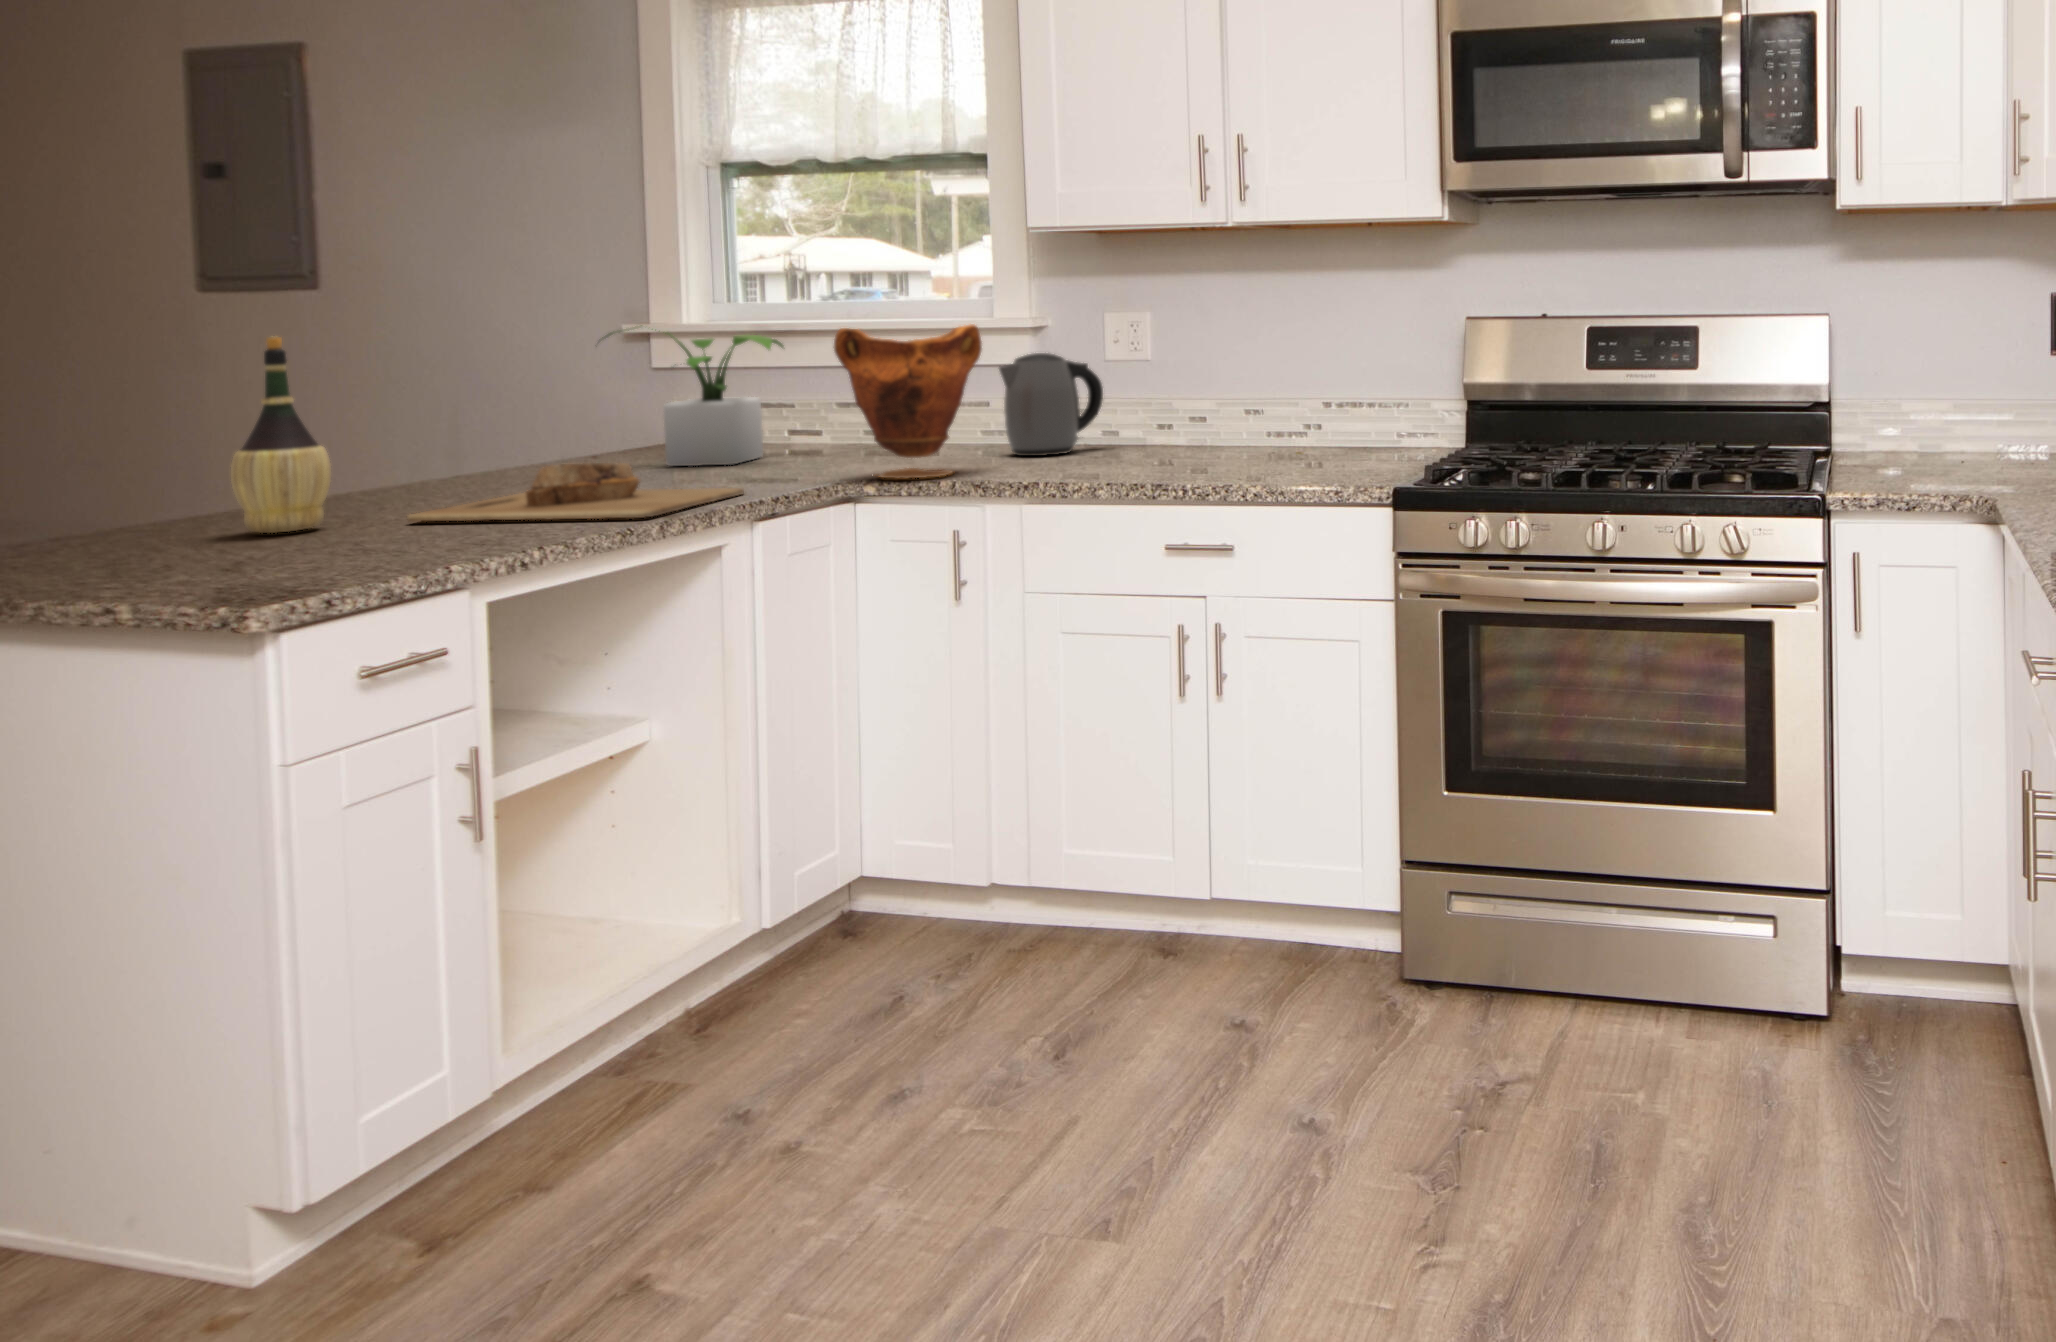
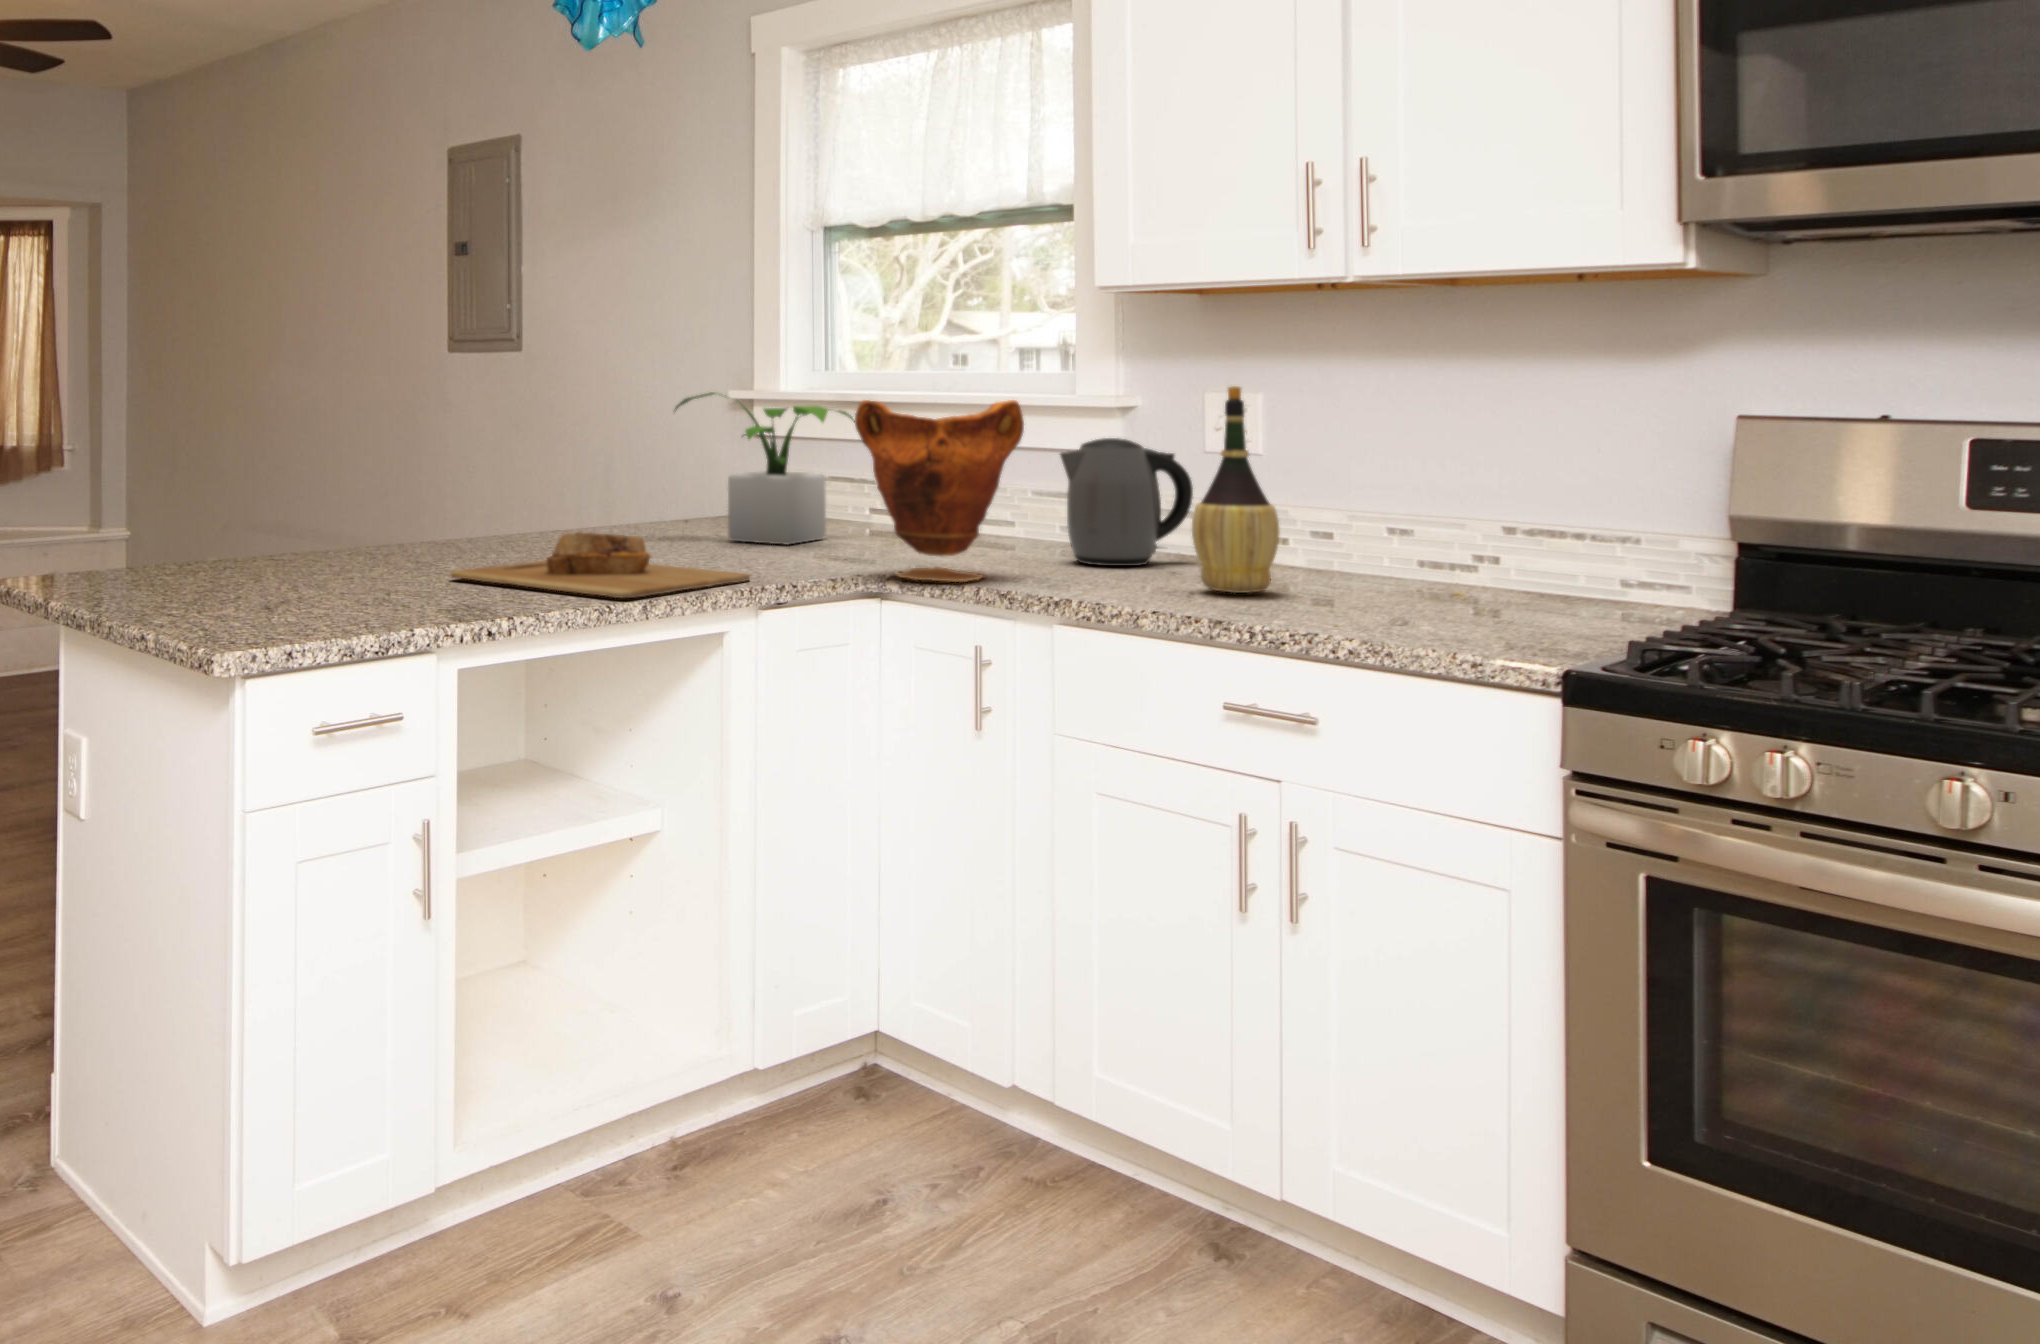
wine bottle: present [231,337,331,533] -> present [1192,386,1279,593]

